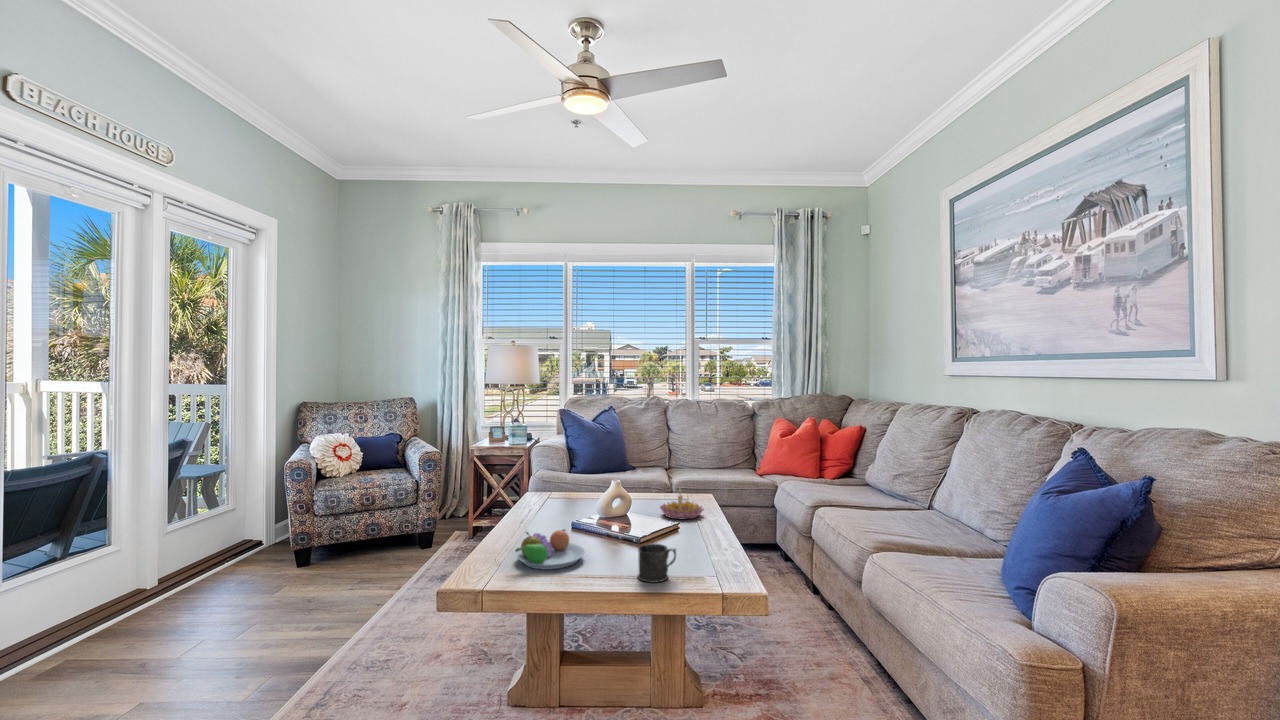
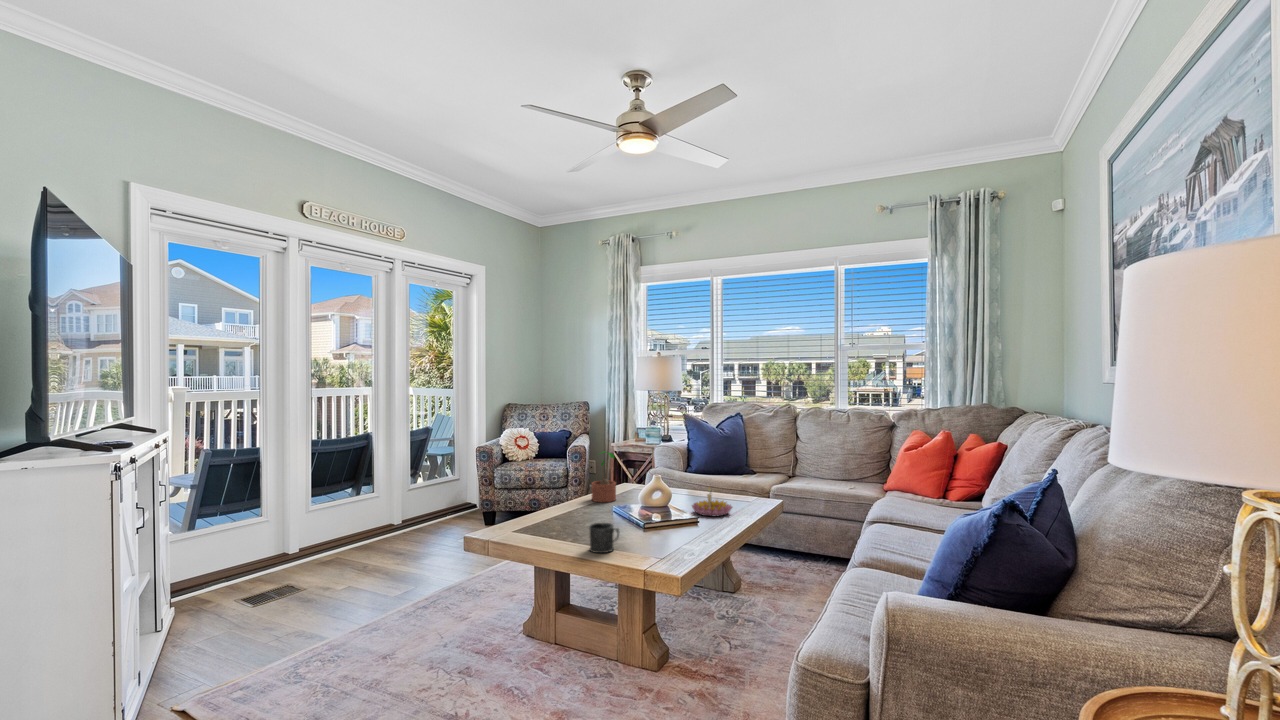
potted plant: none [529,457,561,518] -> present [592,452,616,502]
fruit bowl: present [515,529,585,569] -> none [520,505,581,535]

